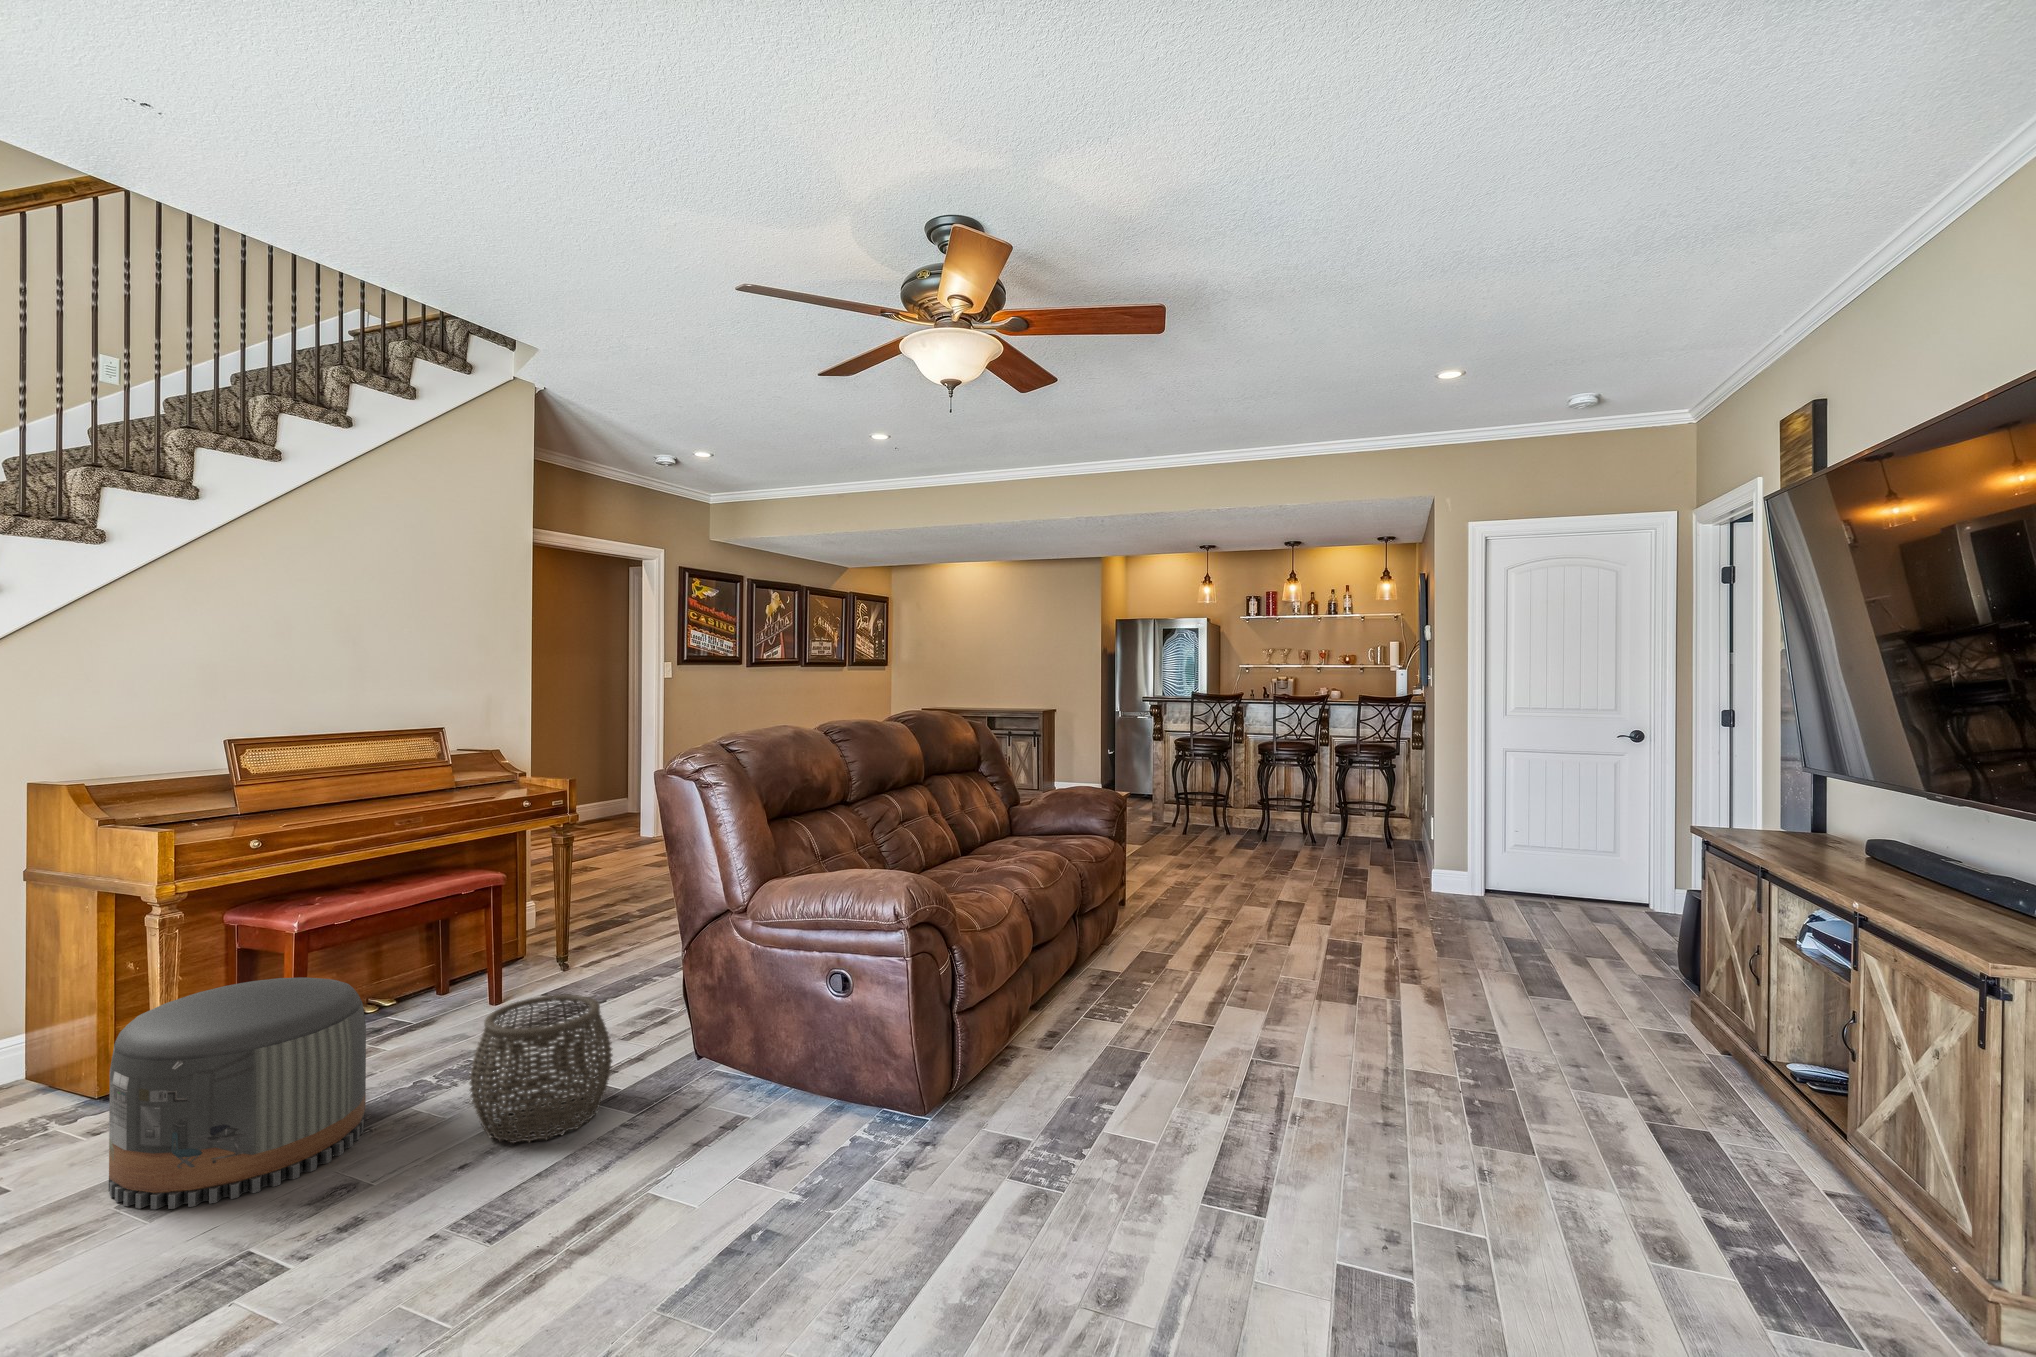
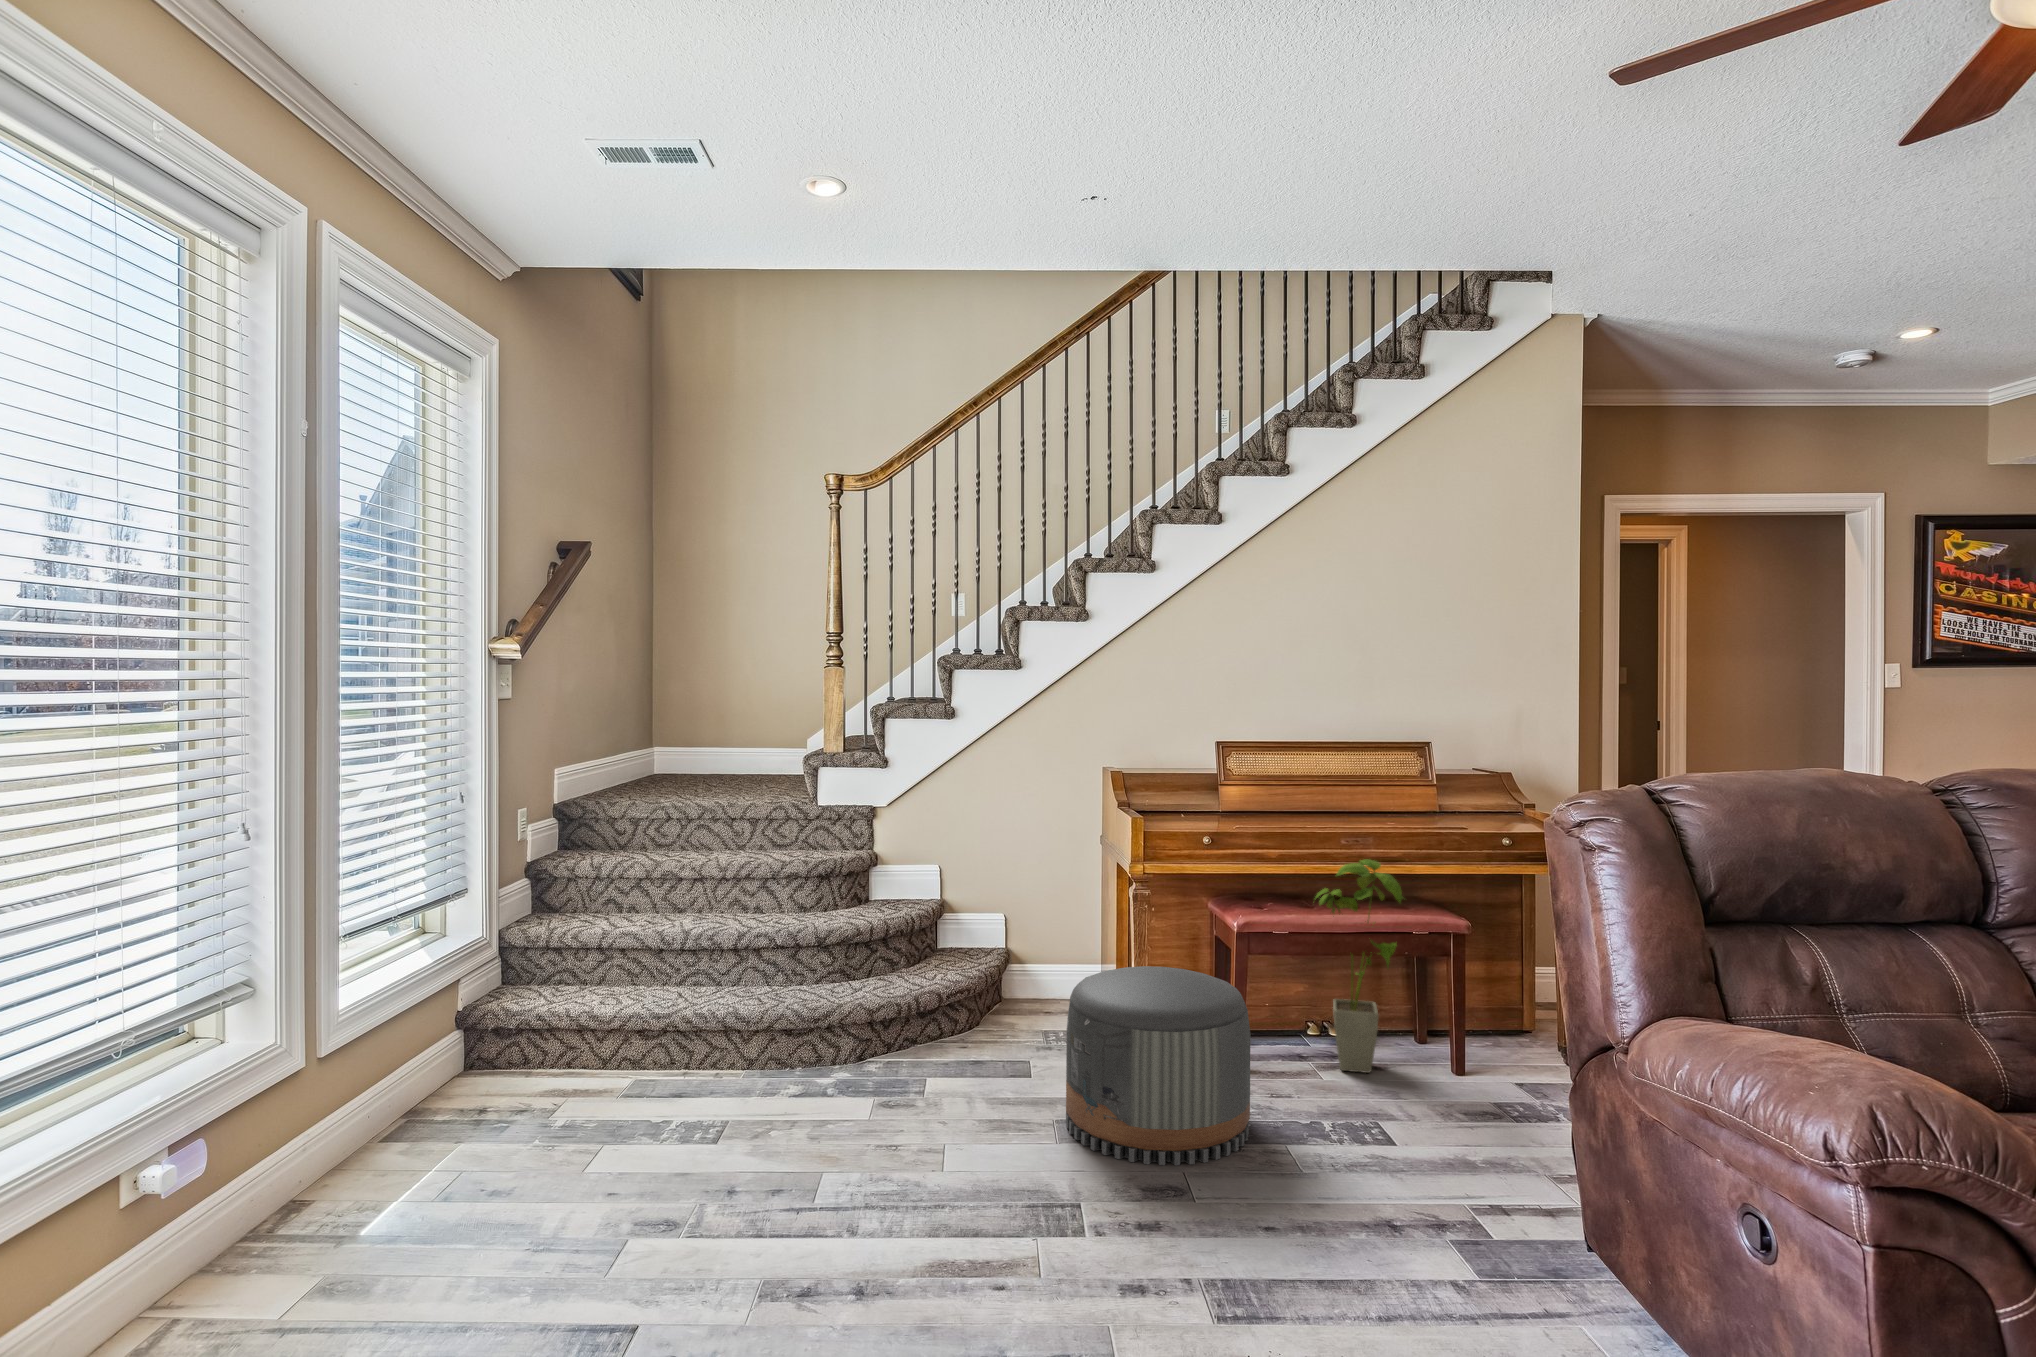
house plant: none [349,836,464,1037] -> present [1316,859,1403,1073]
woven basket: present [469,995,612,1143] -> none [1297,1071,1462,1254]

